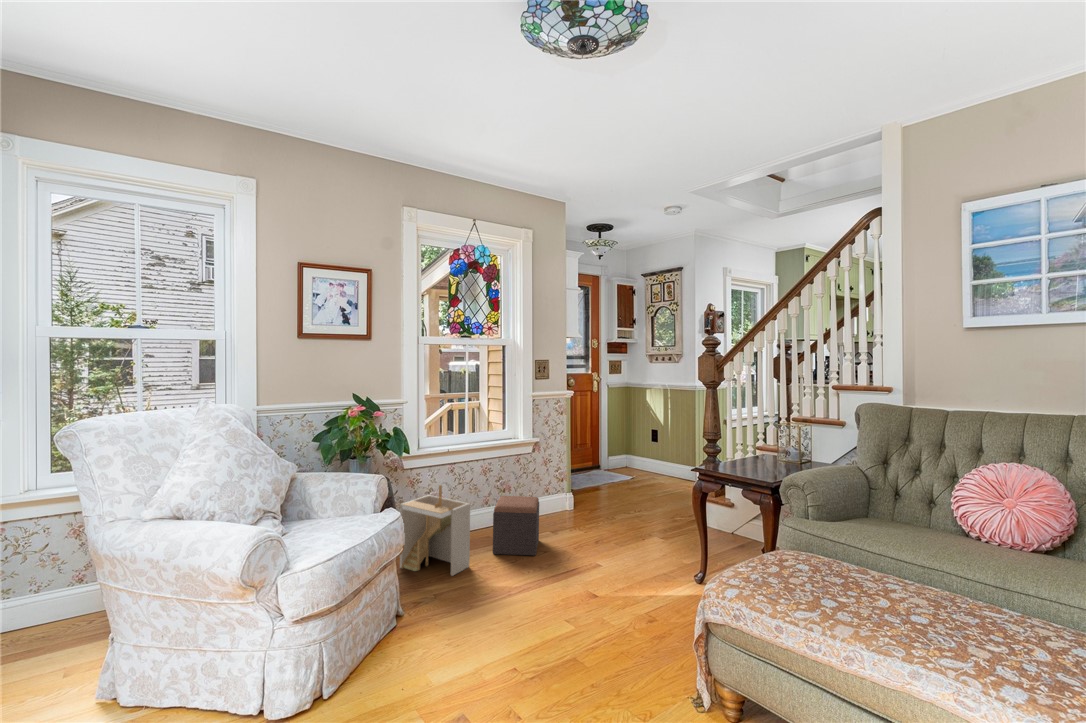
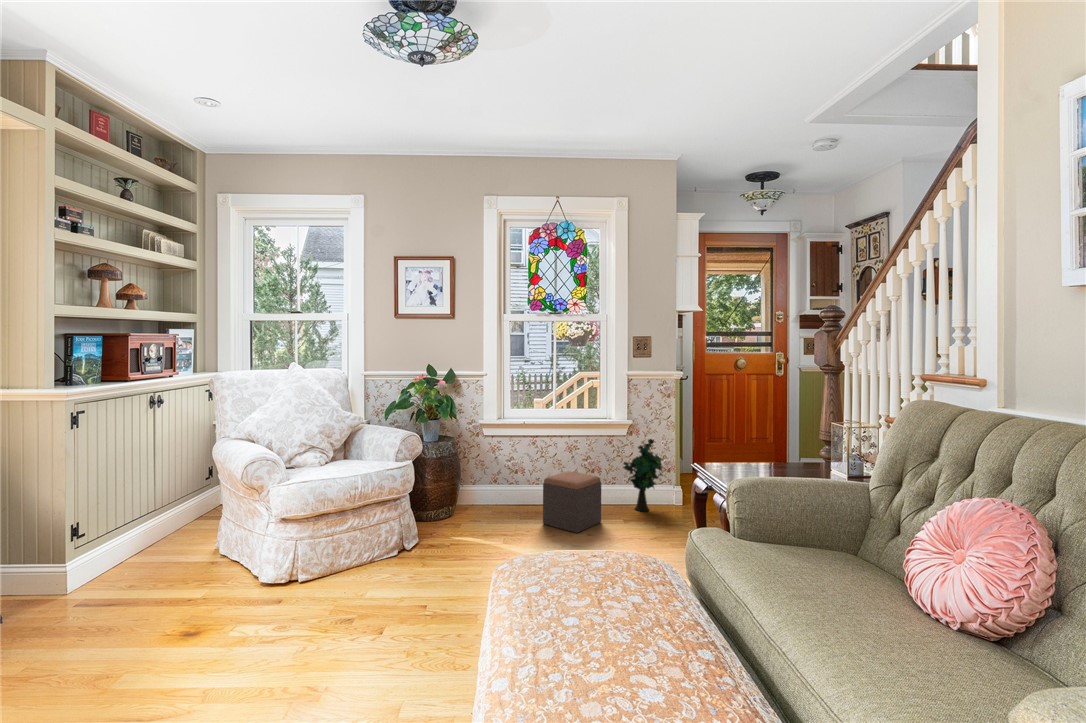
decorative plant: none [533,454,570,522] -> present [623,439,663,511]
storage bin: present [400,485,470,576] -> none [459,448,509,532]

